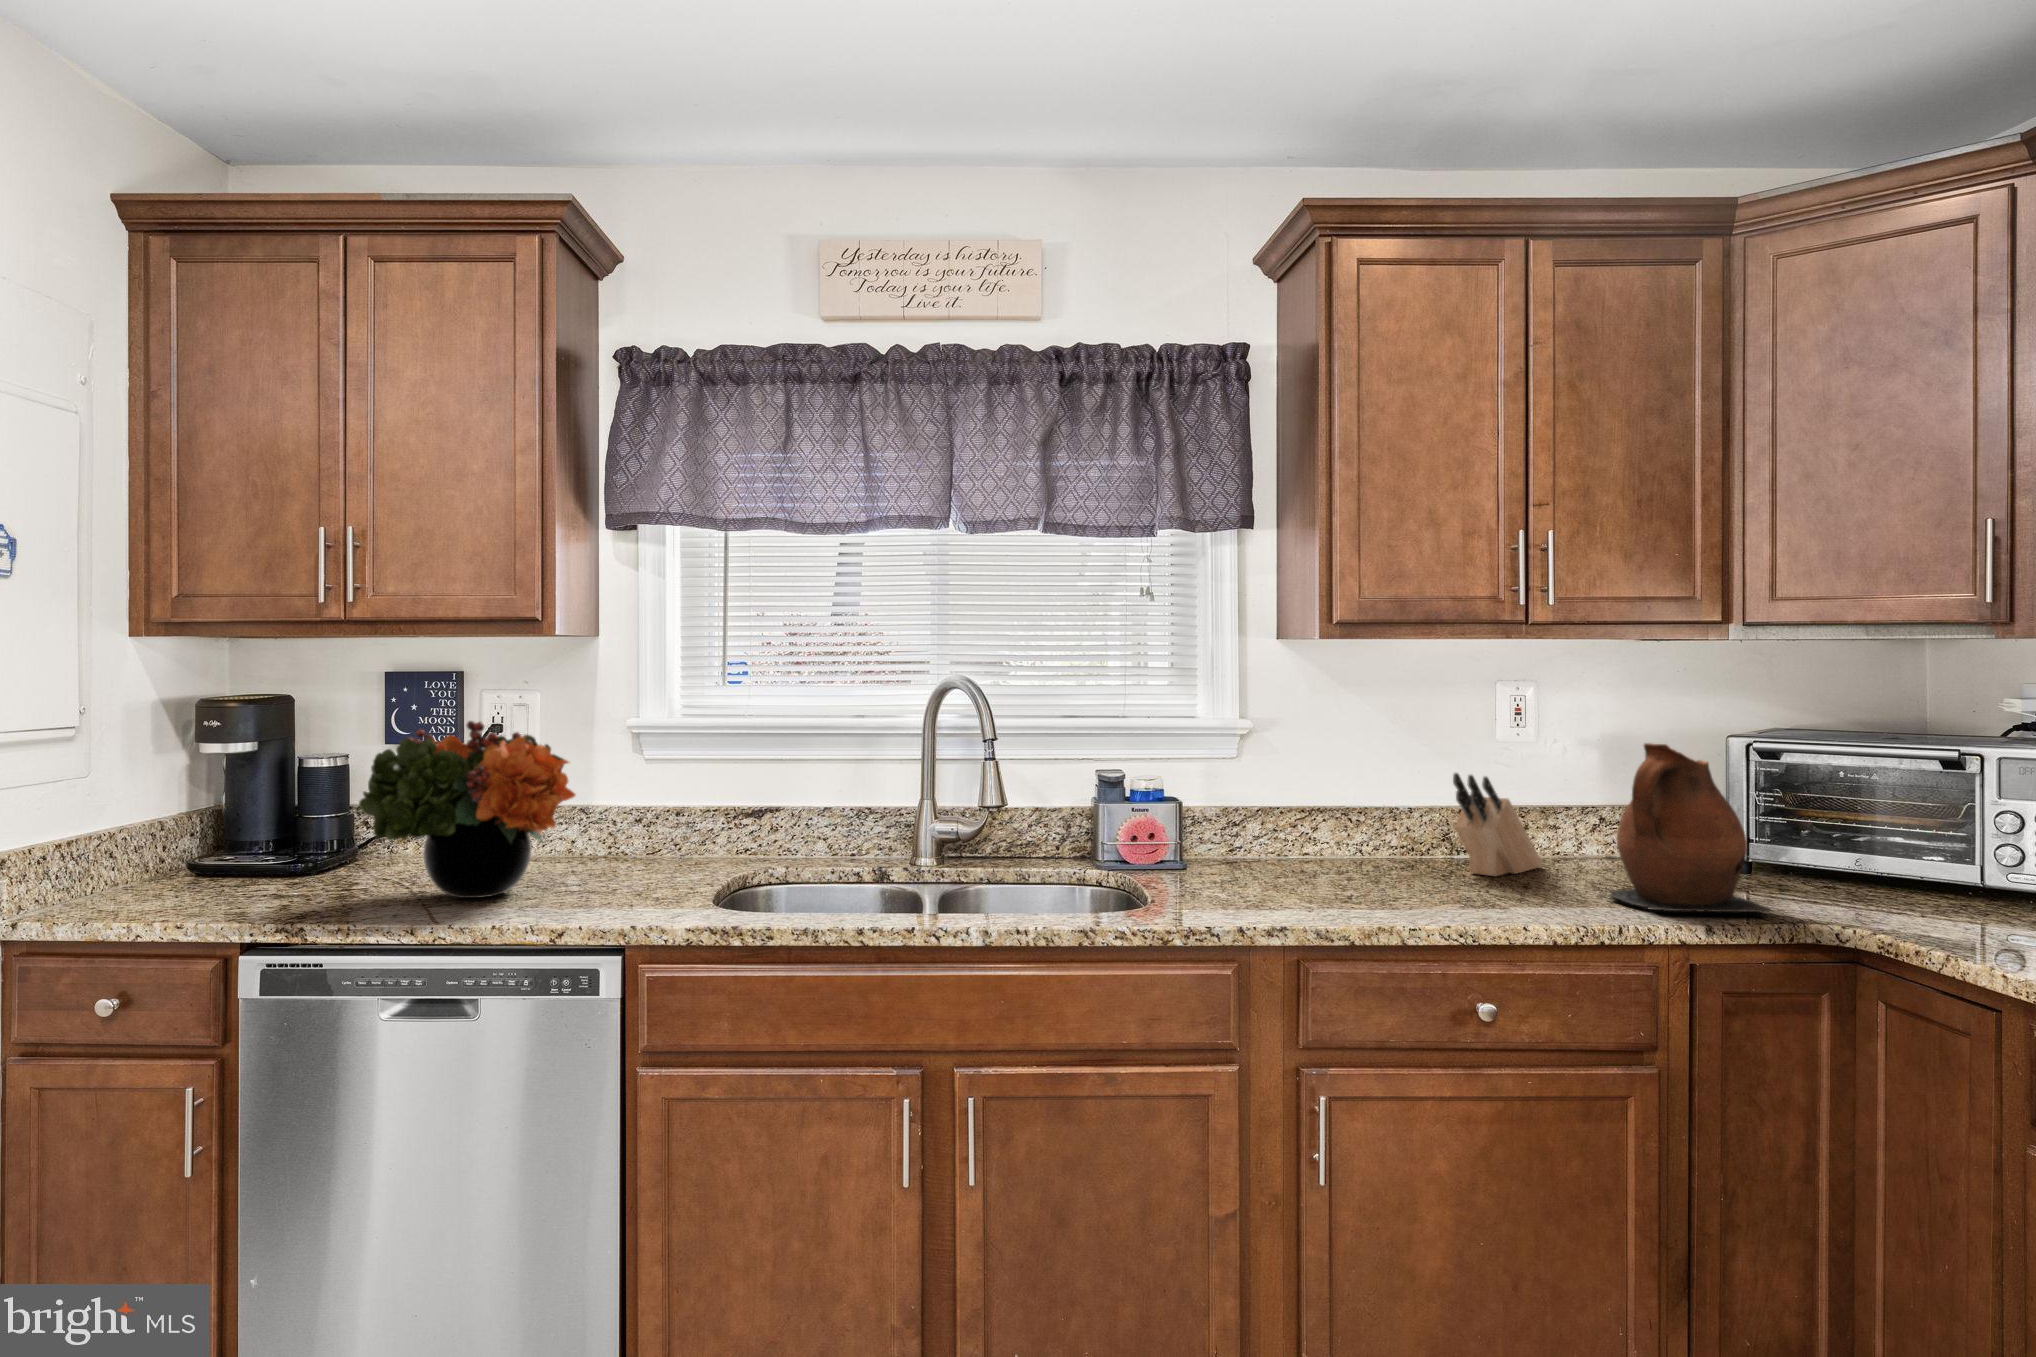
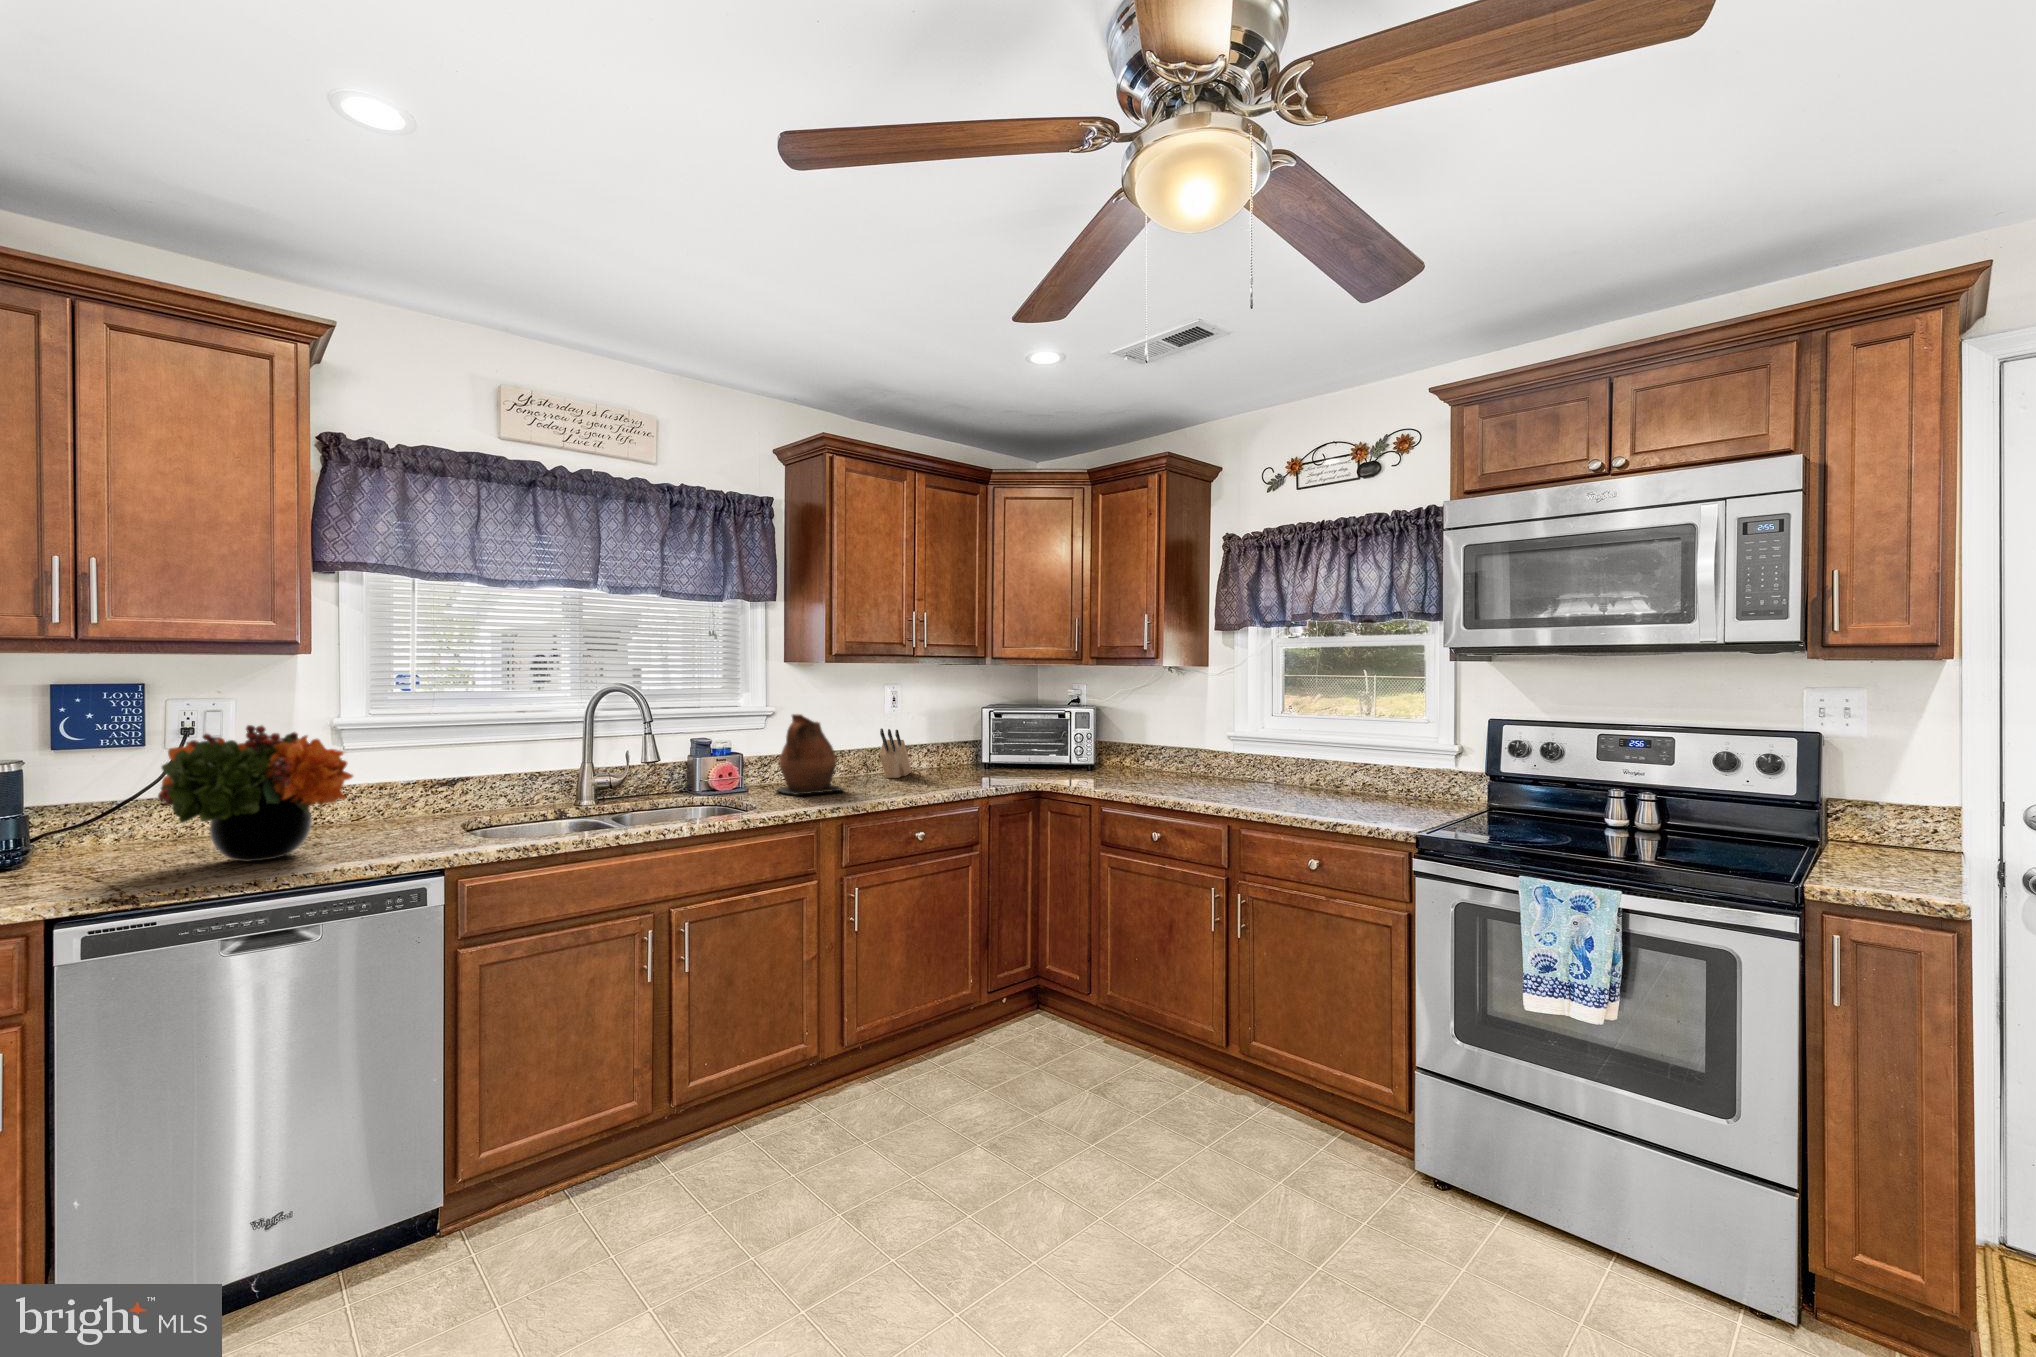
ceramic pitcher: present [1607,743,1771,914] -> present [777,714,844,795]

